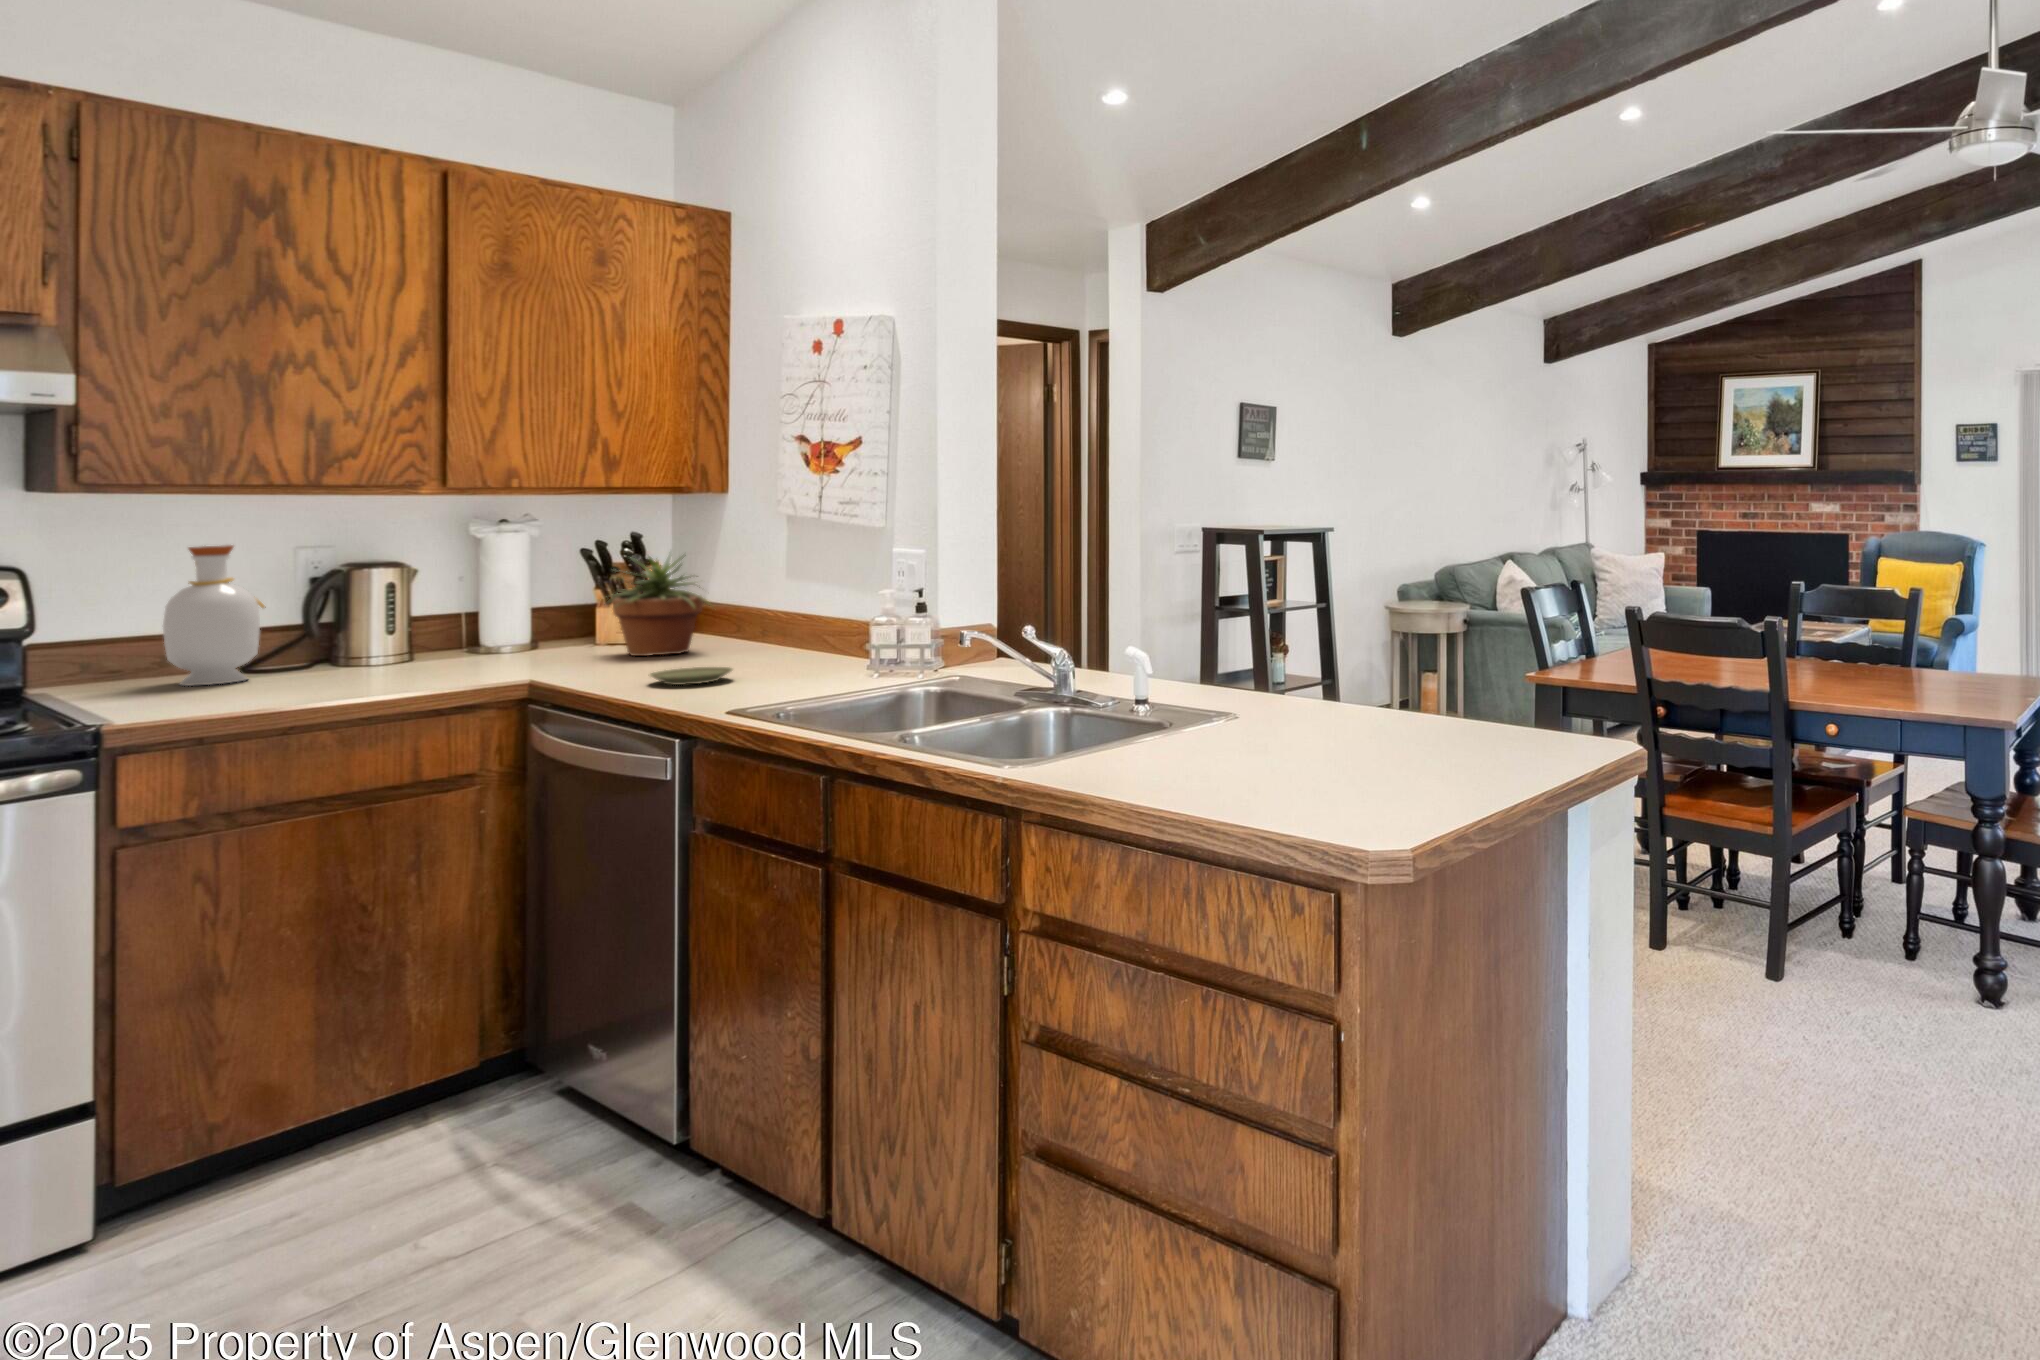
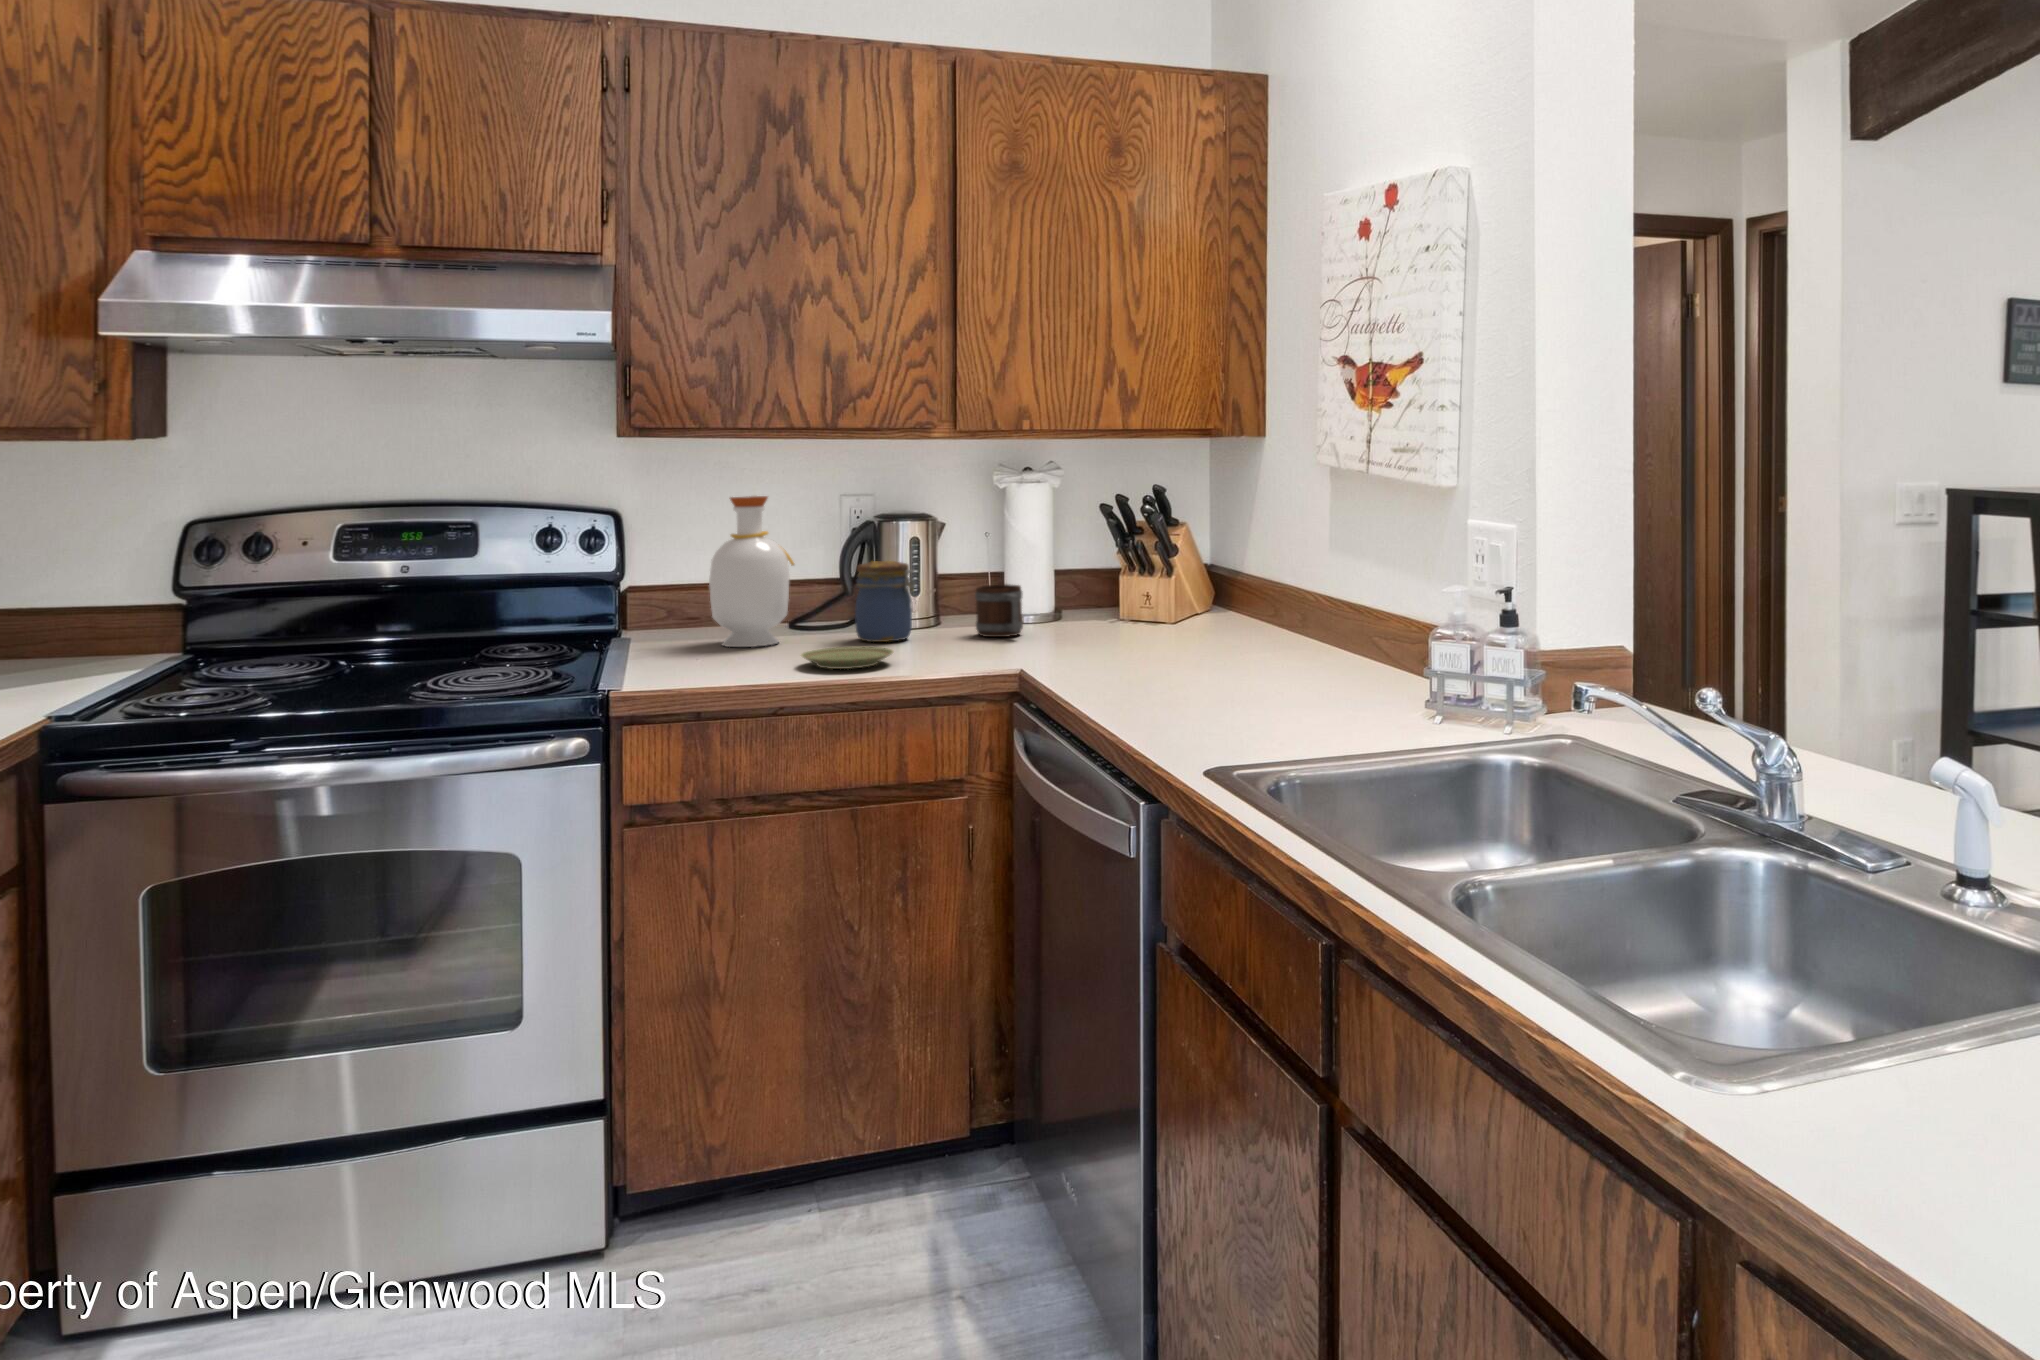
potted plant: present [608,552,710,656] -> none [1114,509,1239,647]
jar: none [335,600,404,671] -> present [855,561,915,642]
mug: none [461,616,512,661] -> present [975,584,1023,637]
plate: present [650,667,733,685] -> present [801,647,894,669]

